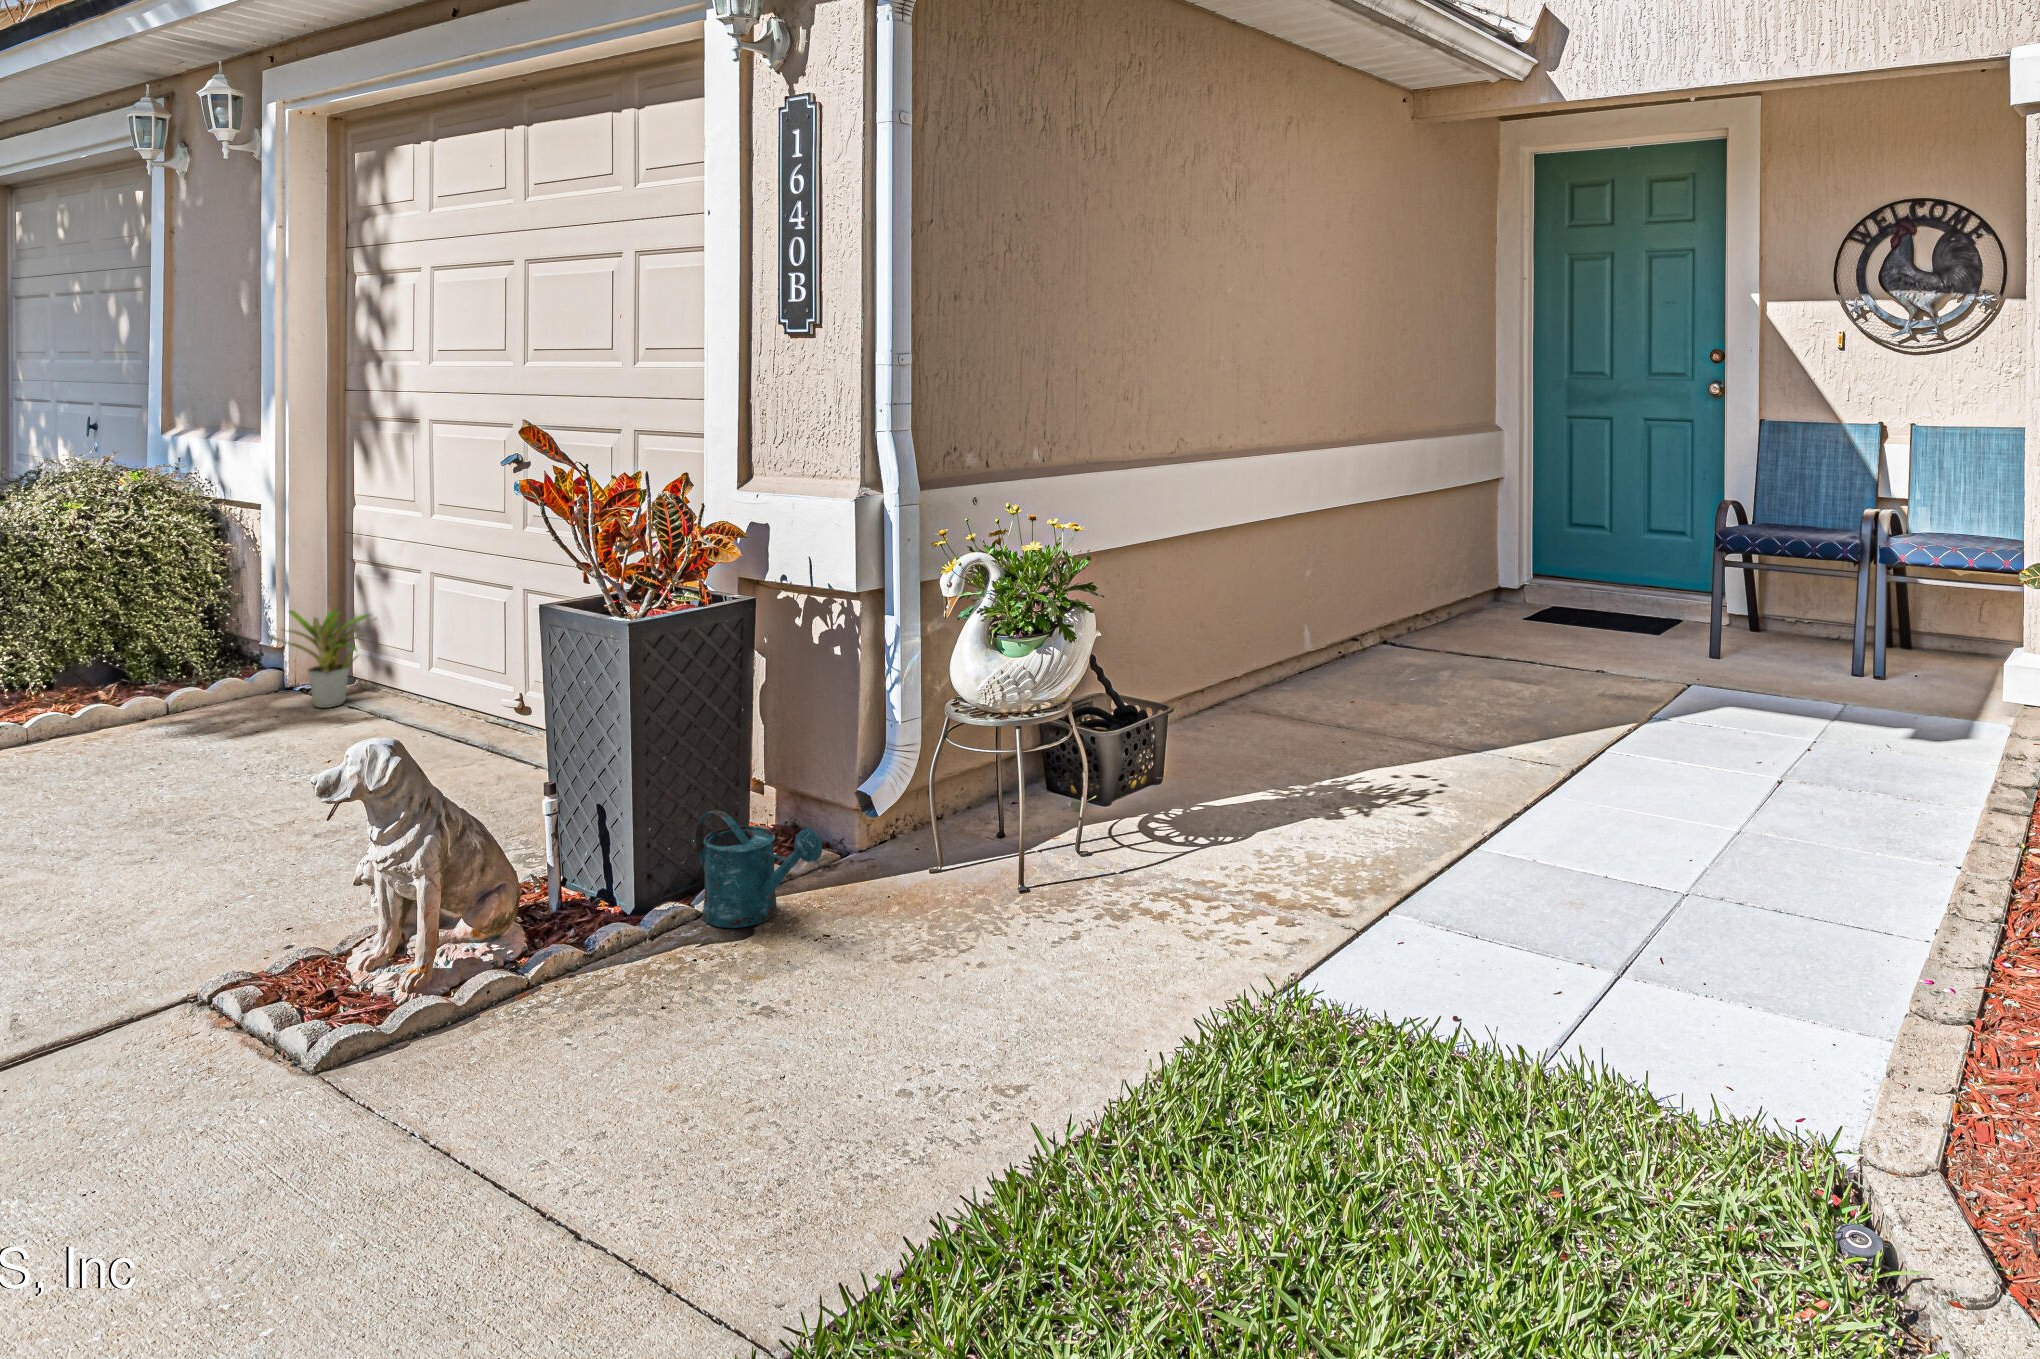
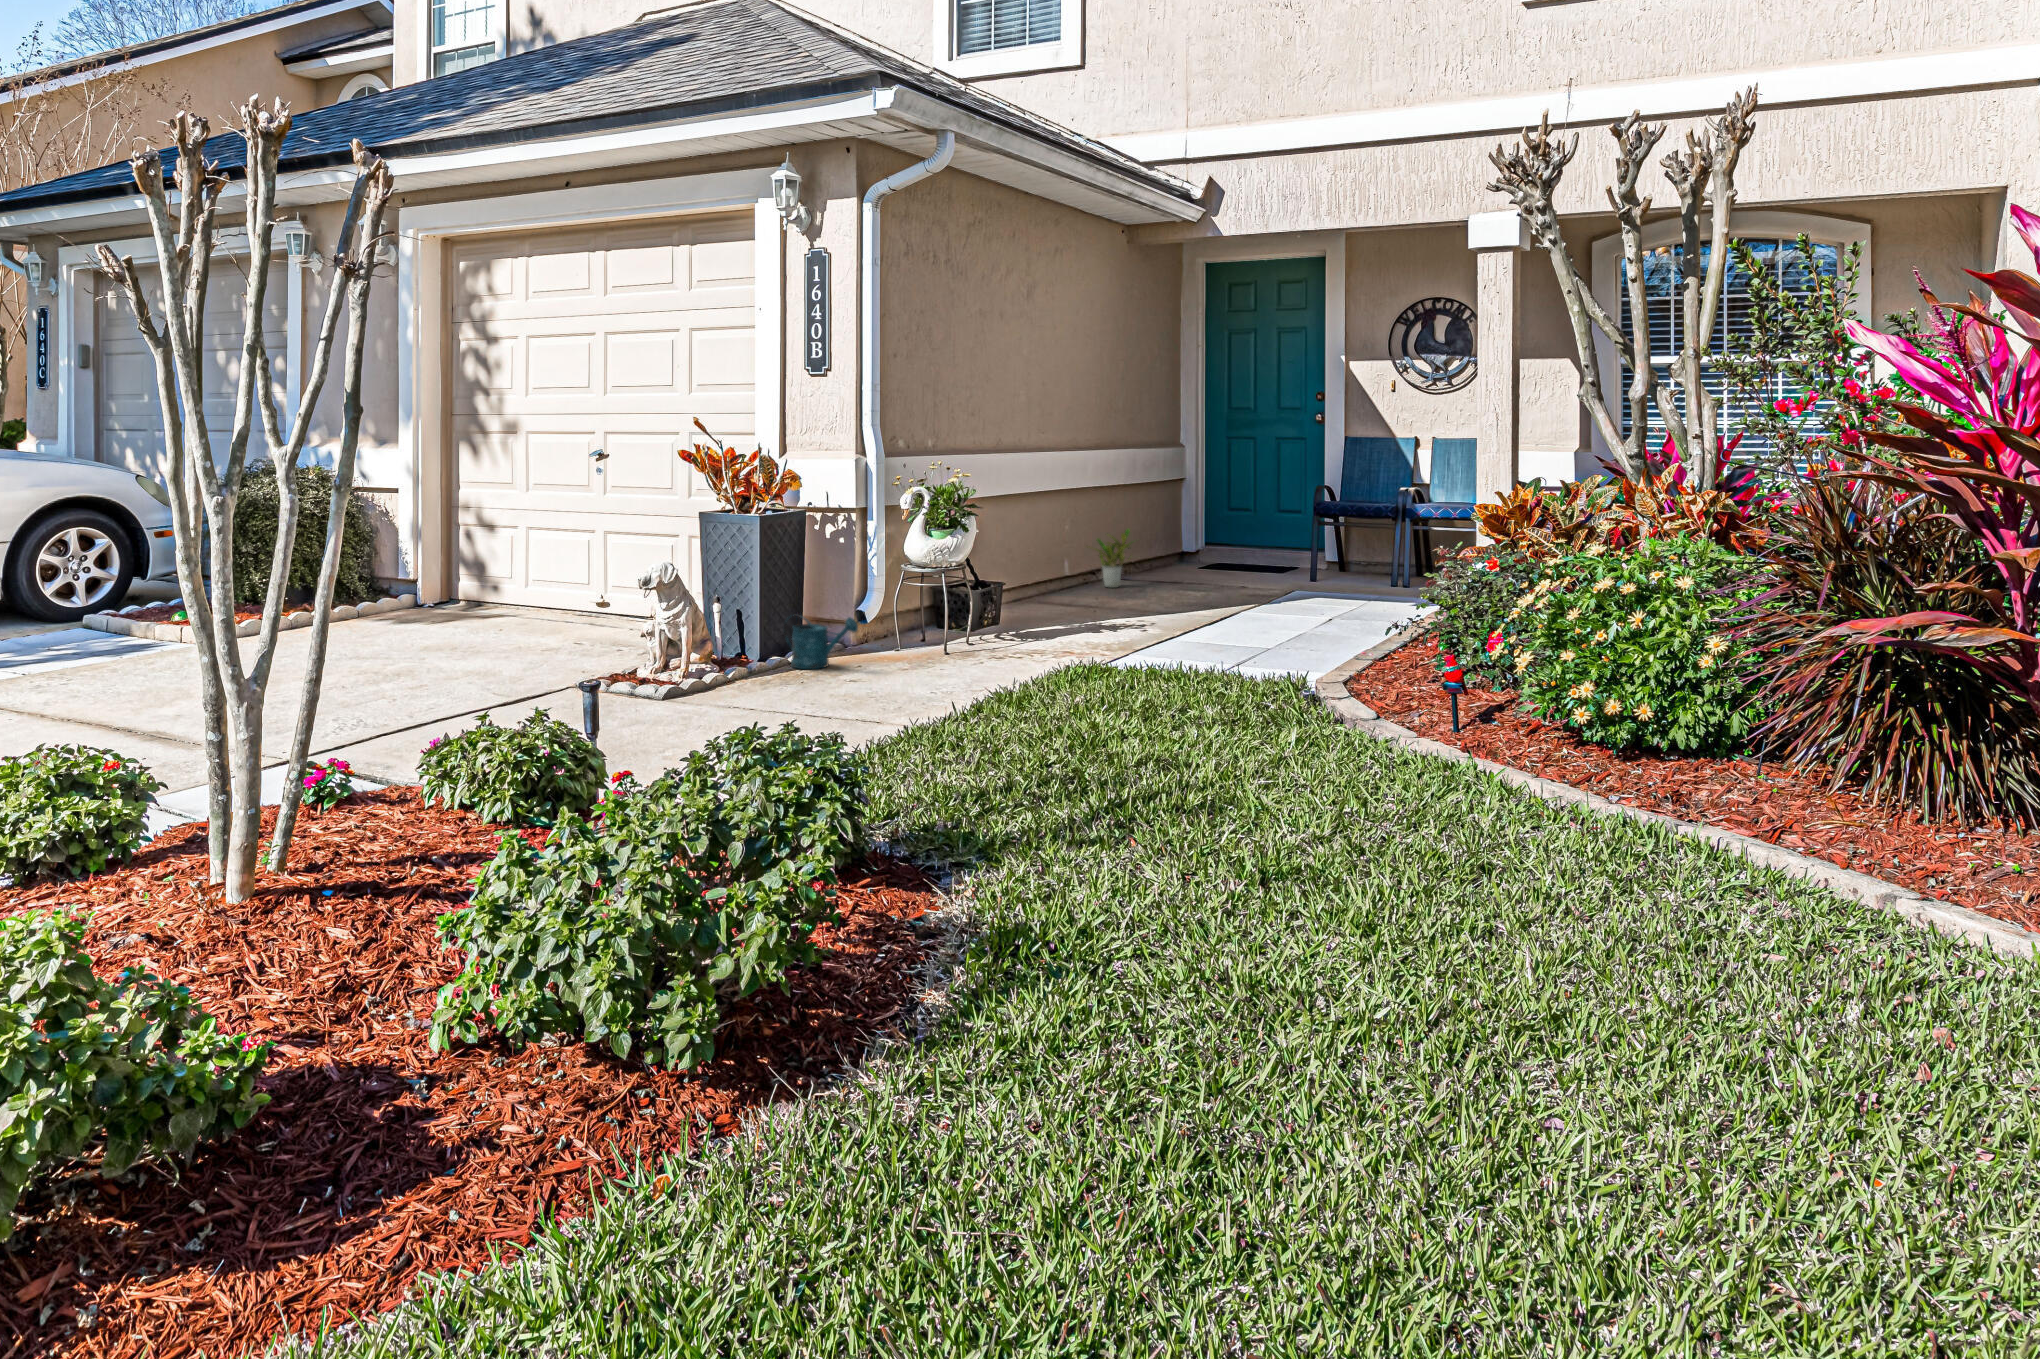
potted plant: present [269,610,370,708] -> present [1096,529,1133,588]

